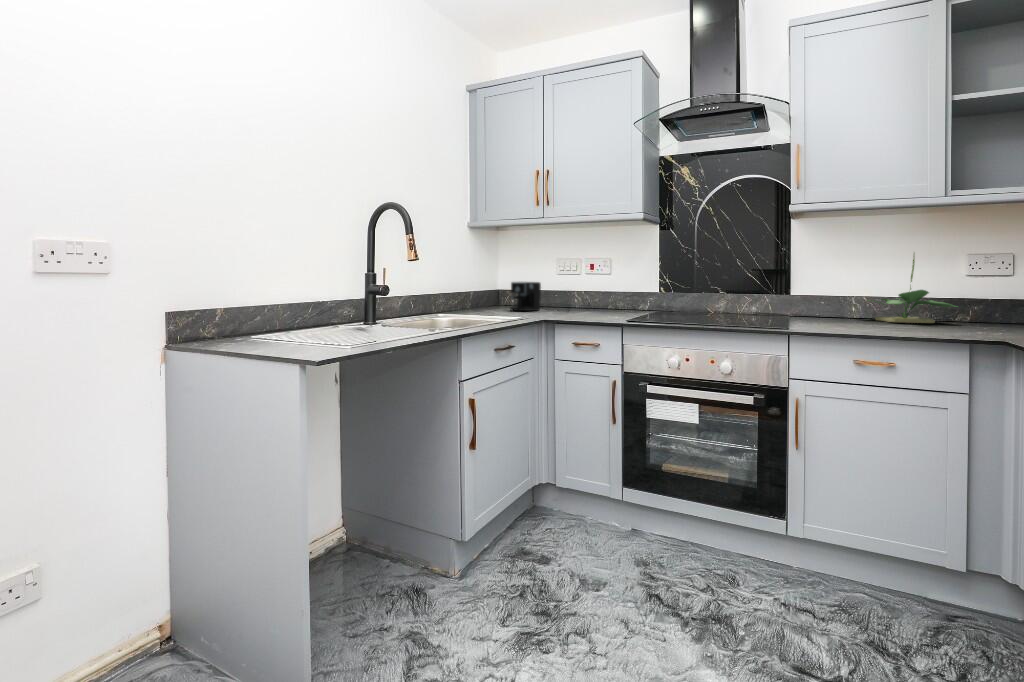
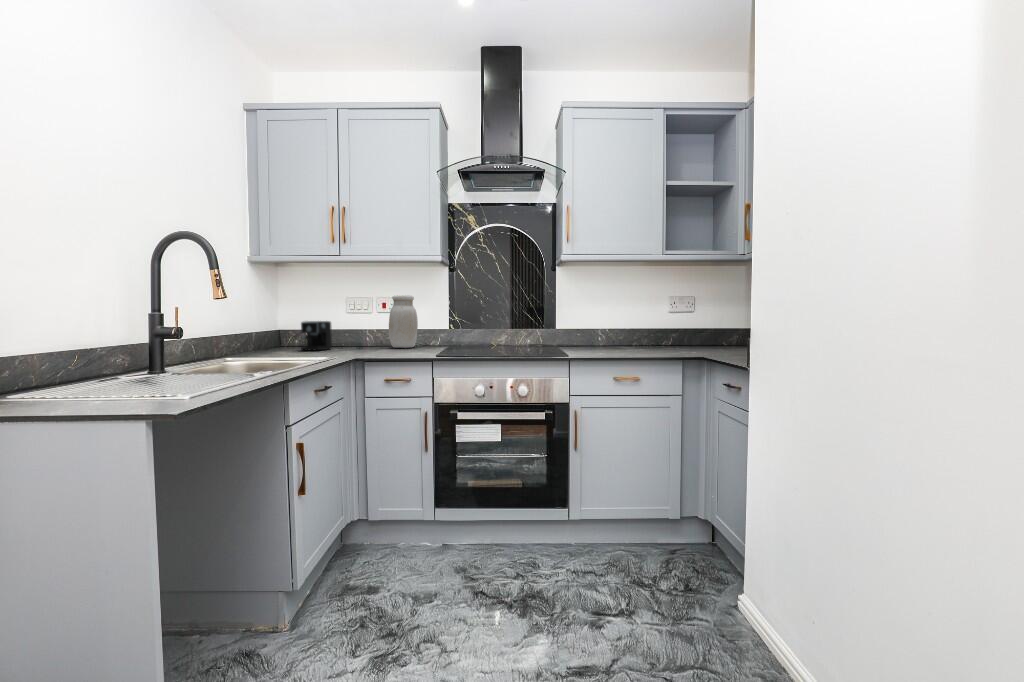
jar: none [598,255,629,312] -> present [389,295,418,348]
potted plant: present [867,256,957,323] -> none [589,294,654,346]

